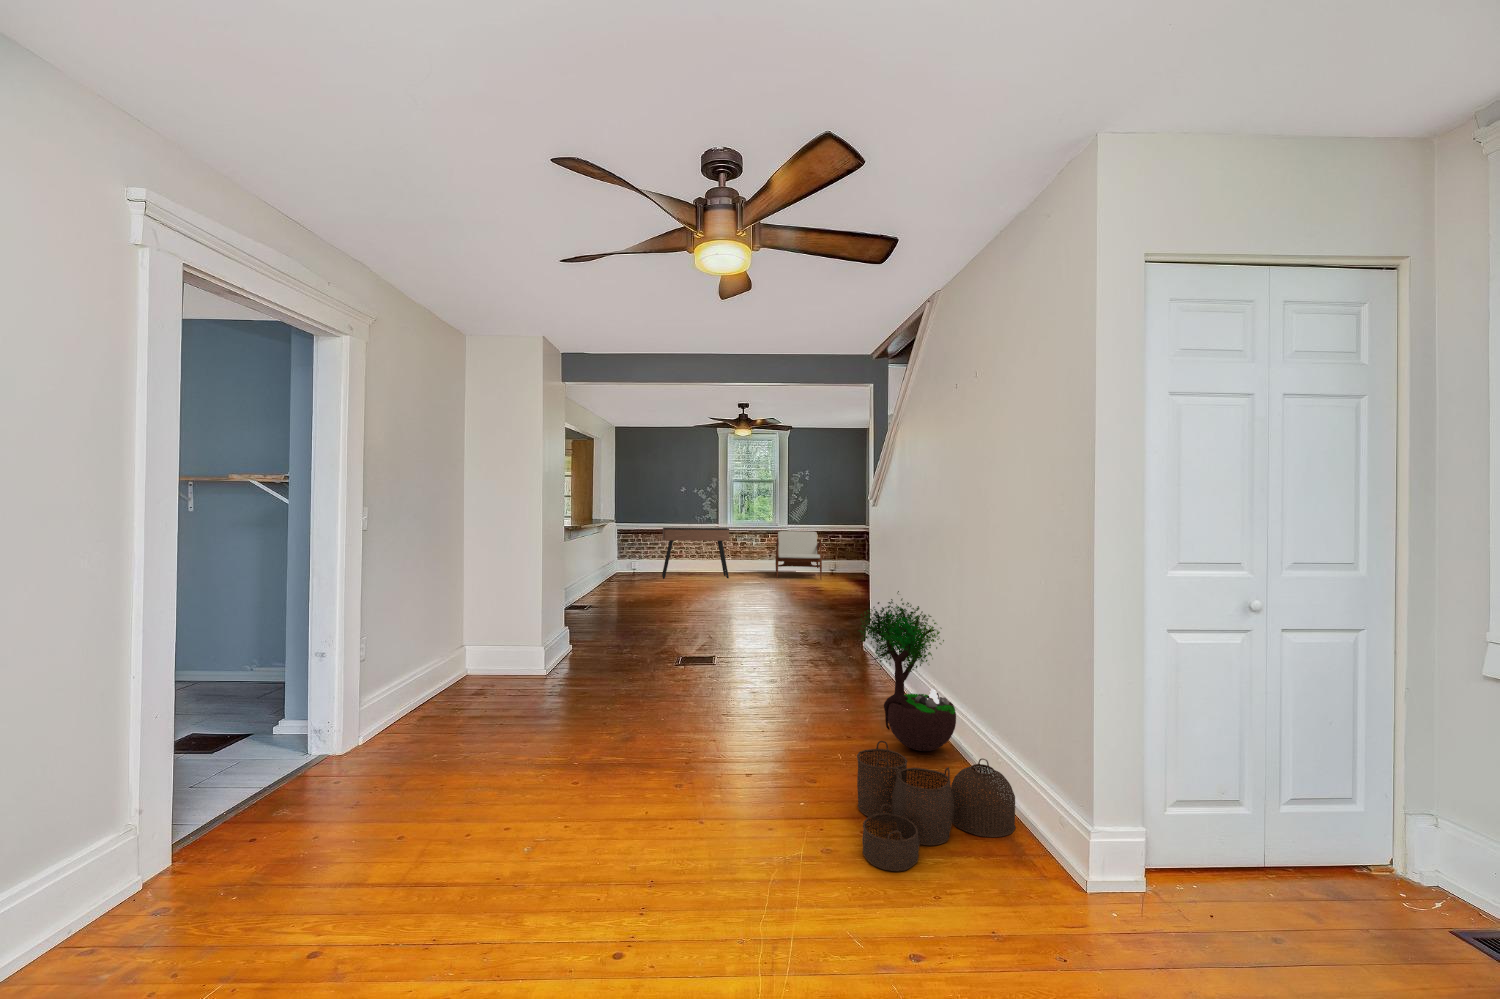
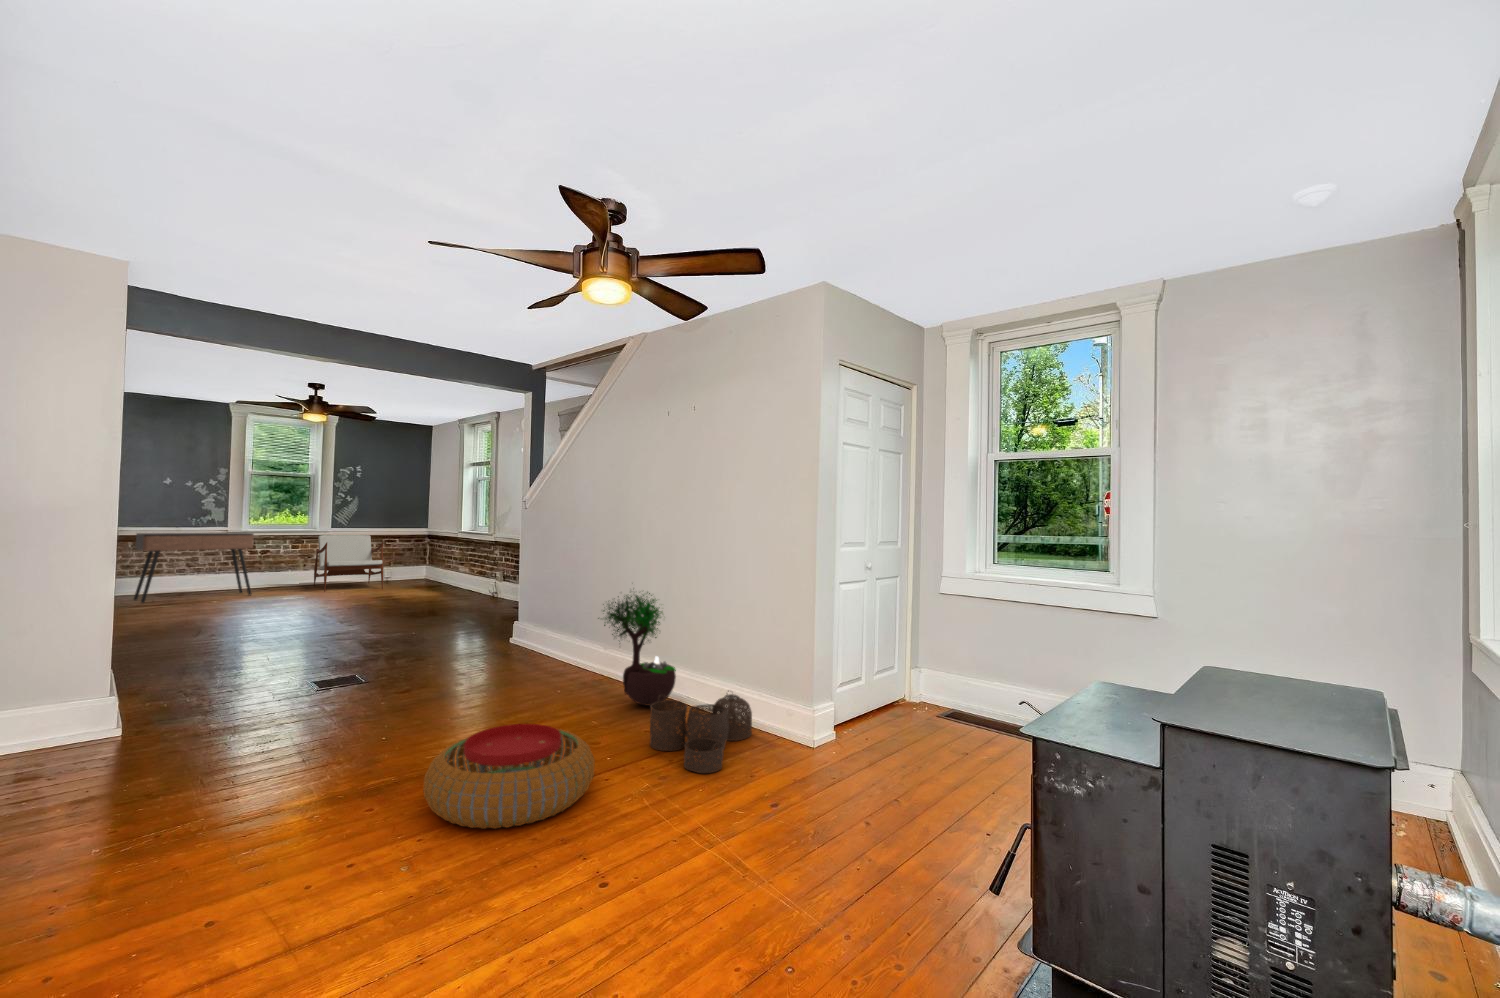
pouf: none [574,733,751,852] -> present [424,724,595,829]

